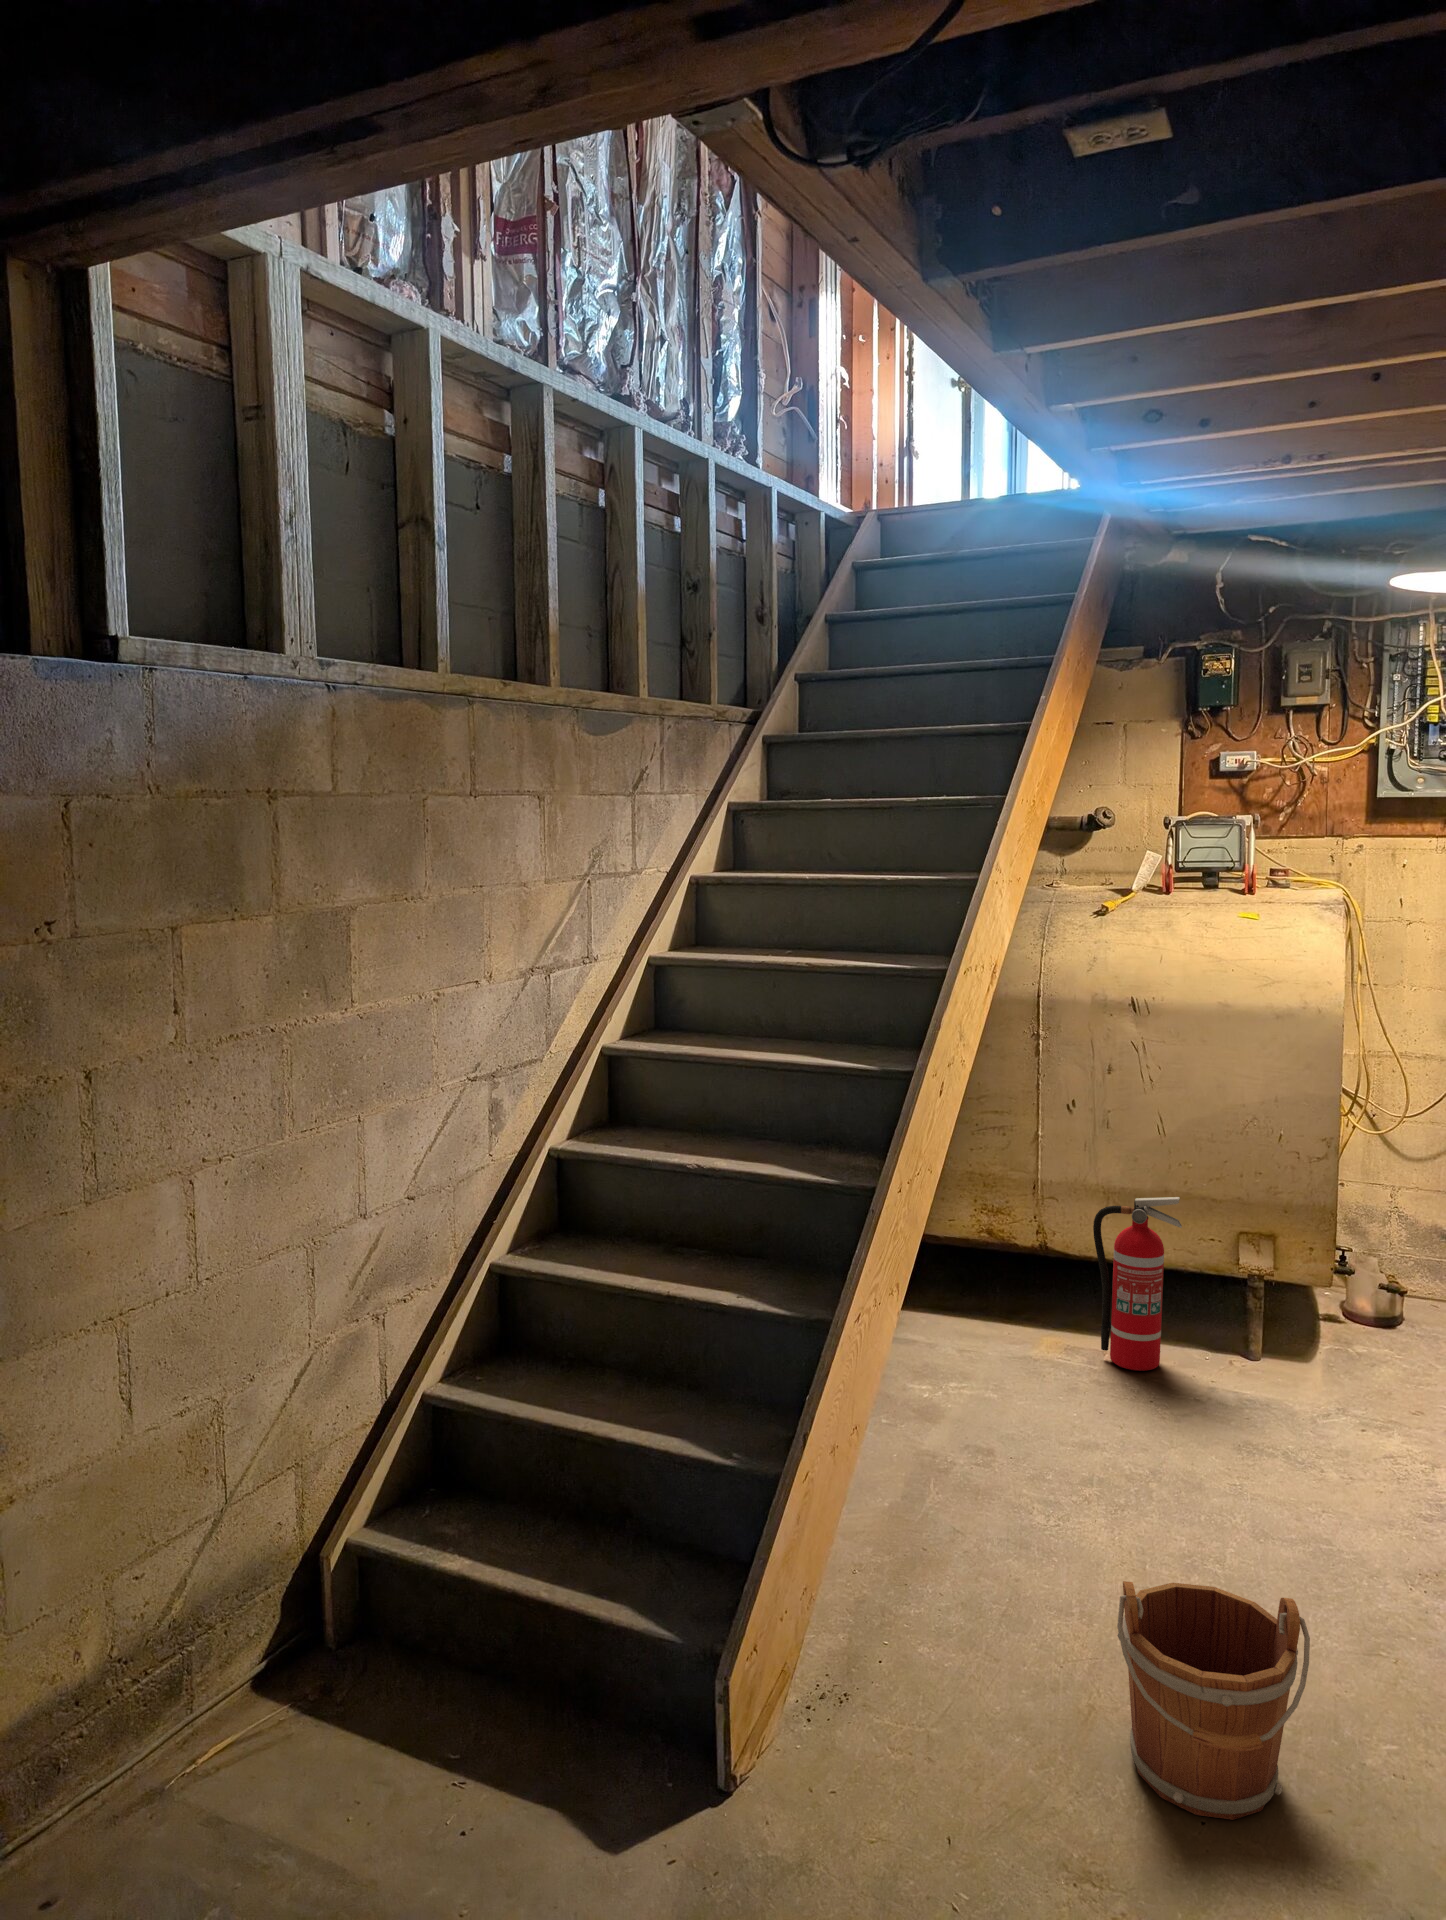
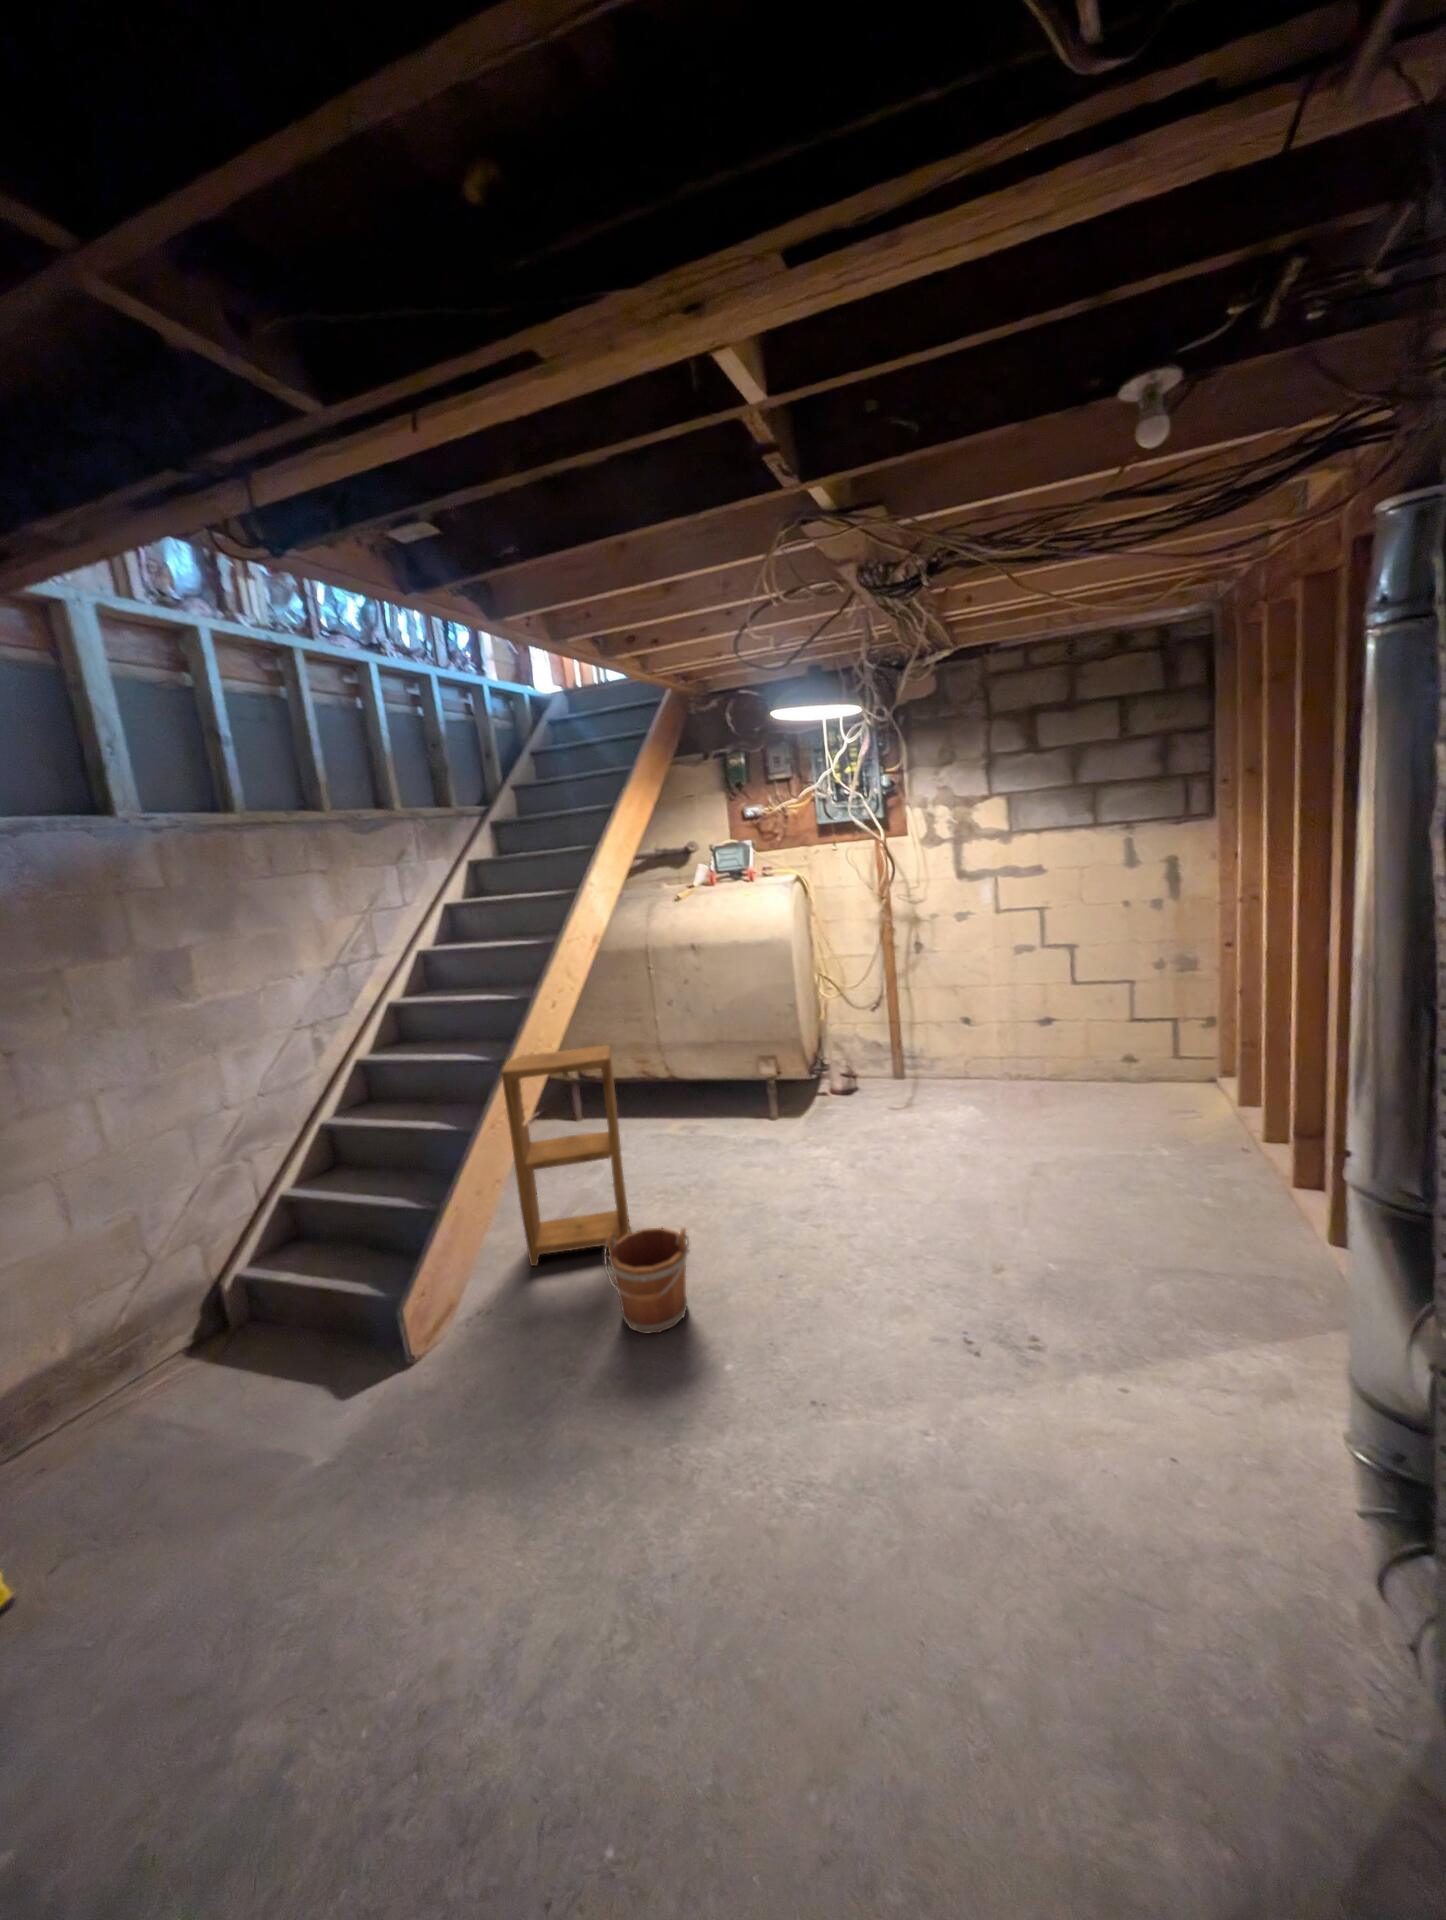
shelving unit: none [866,1186,1098,1616] -> present [501,1045,630,1266]
fire extinguisher: present [1093,1197,1182,1371] -> none [685,1038,725,1126]

